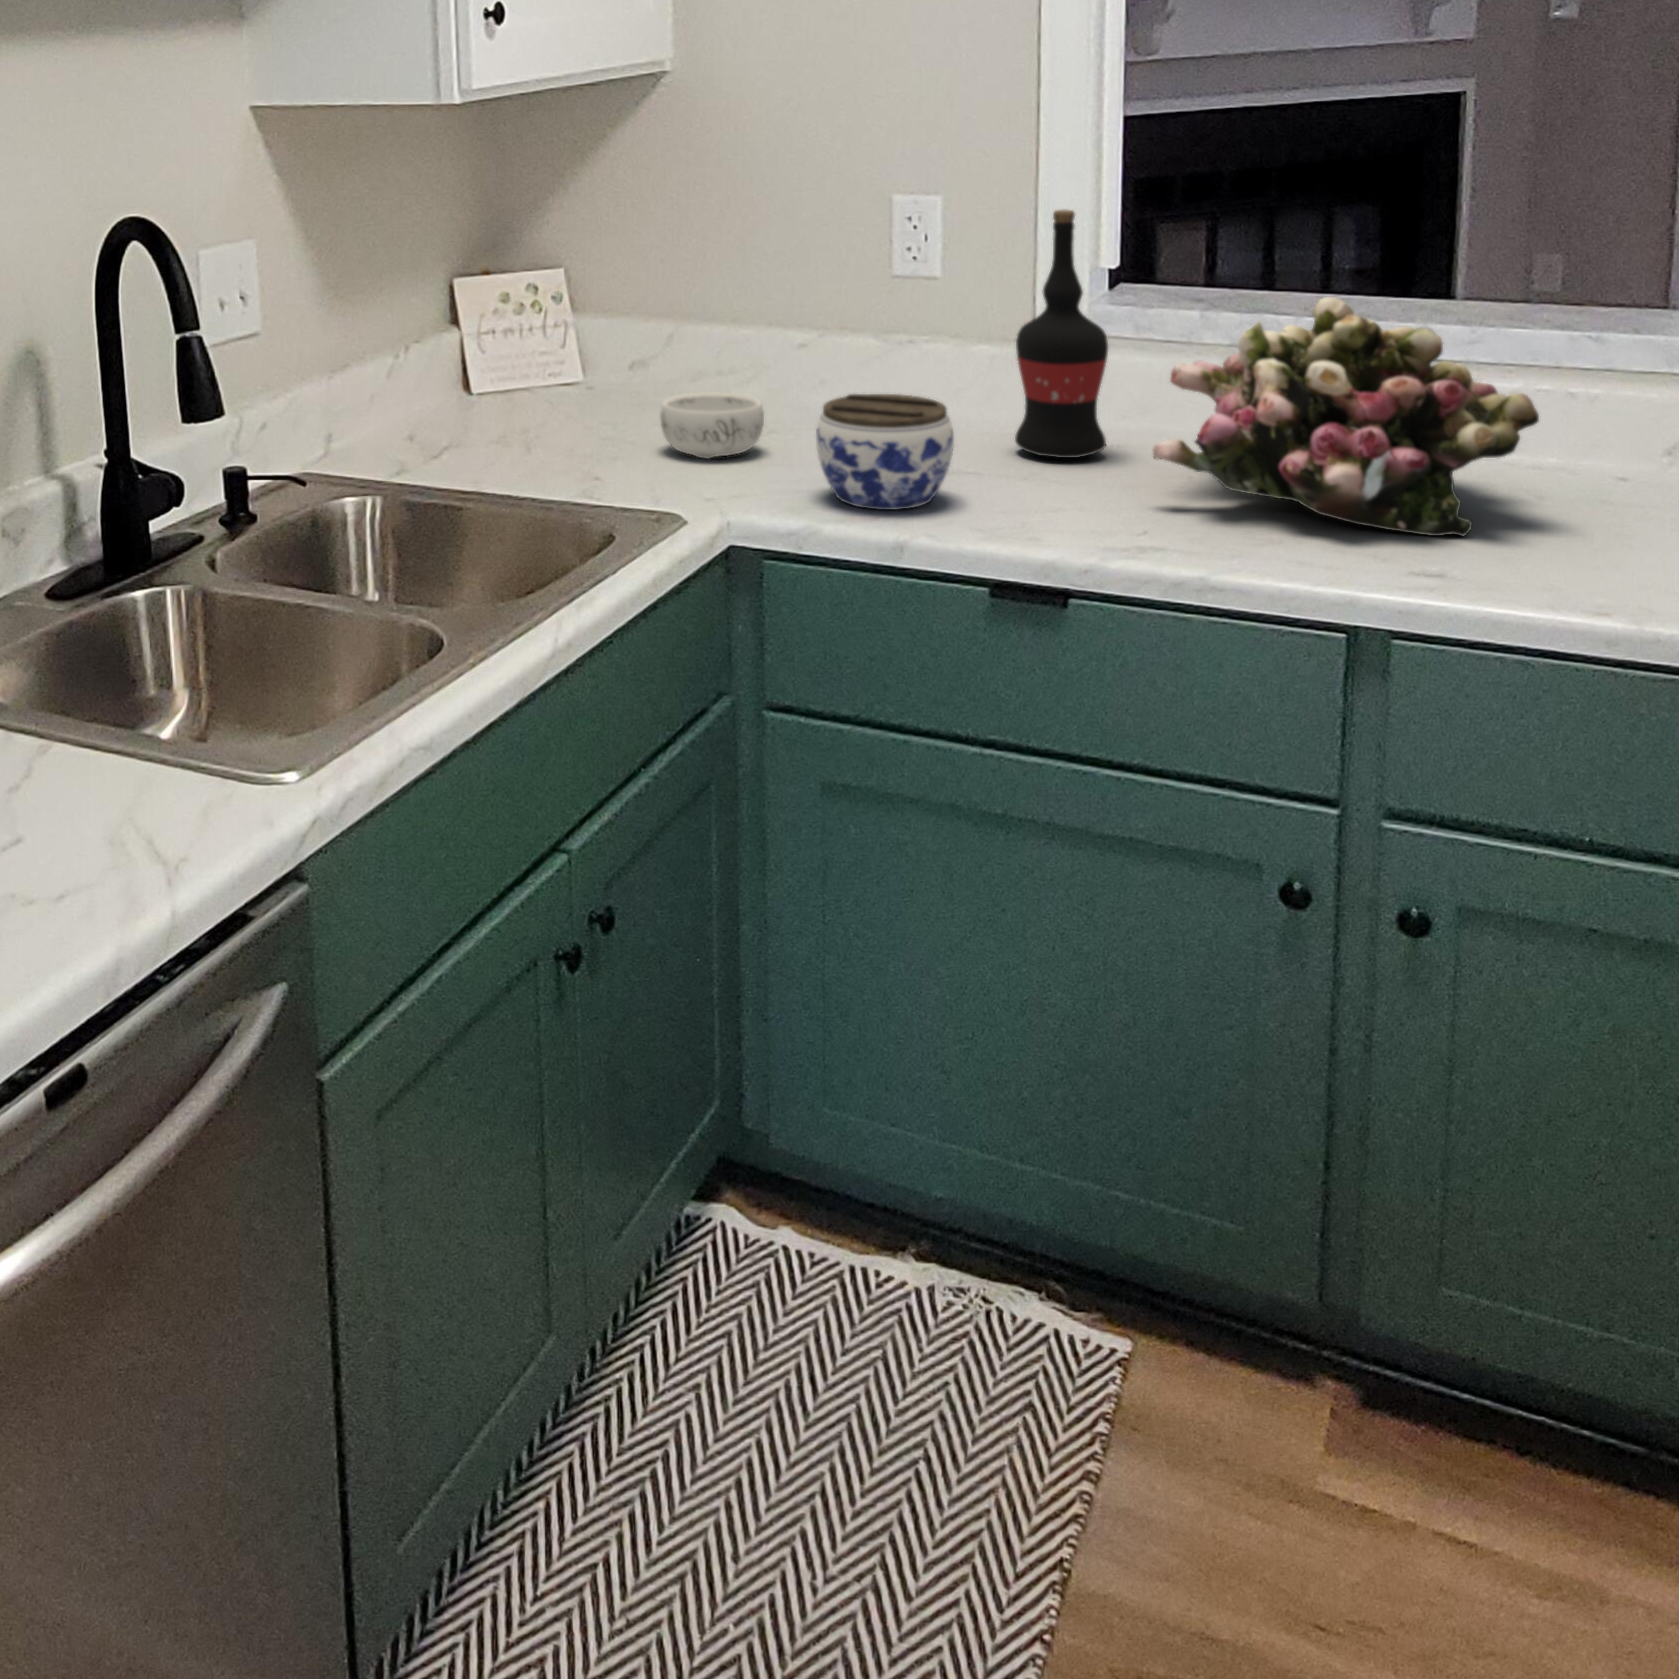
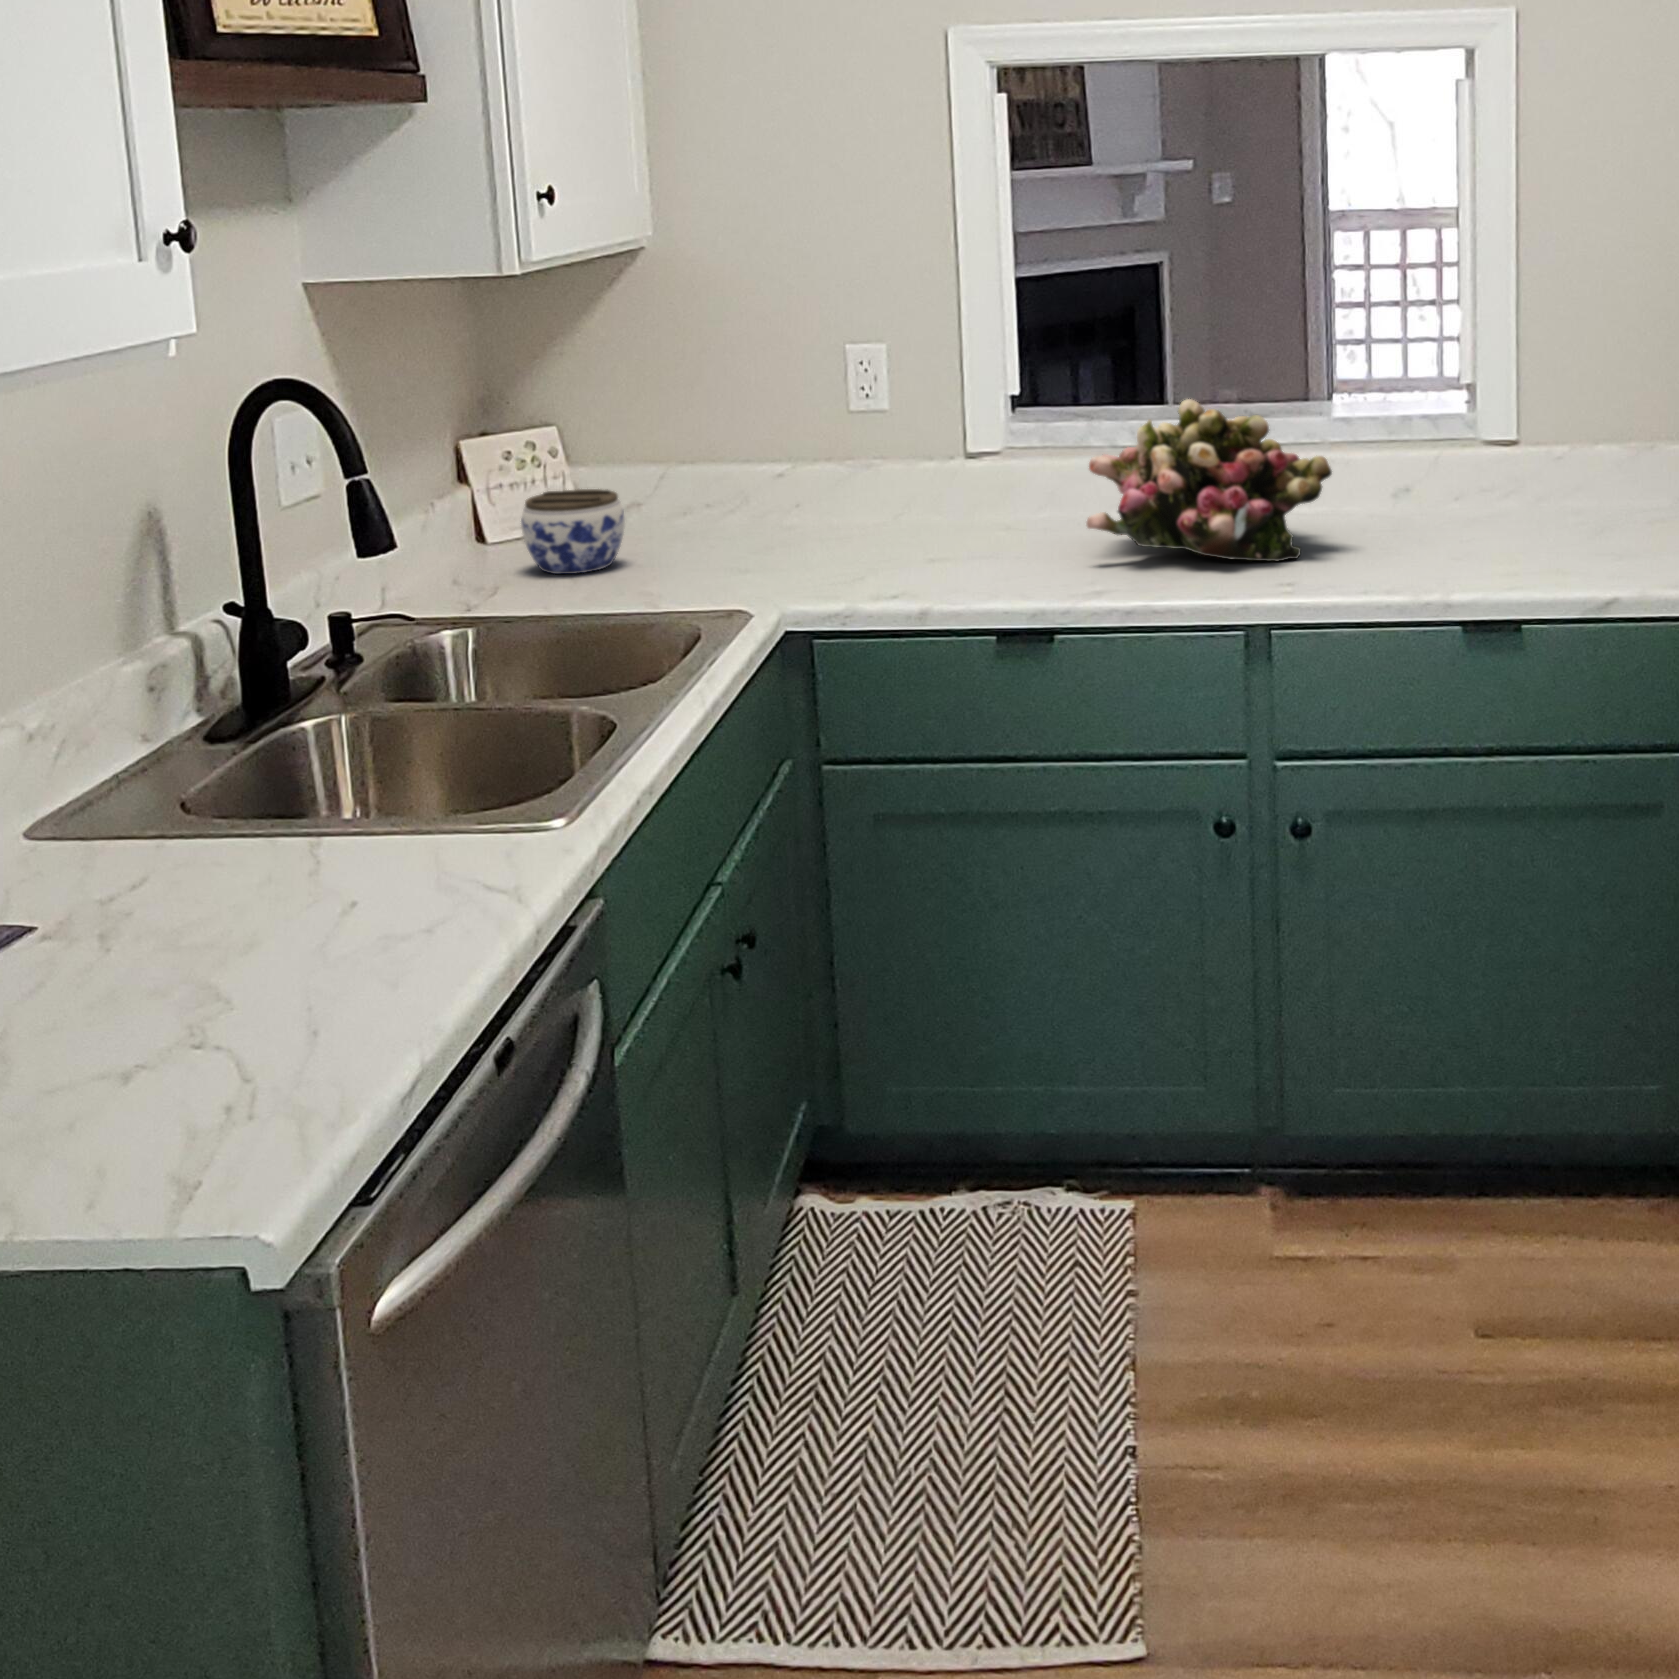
wine bottle: present [1015,210,1108,458] -> none [962,347,1035,543]
decorative bowl: present [660,392,764,459] -> none [683,518,772,573]
jar: present [816,394,954,510] -> present [521,489,625,574]

